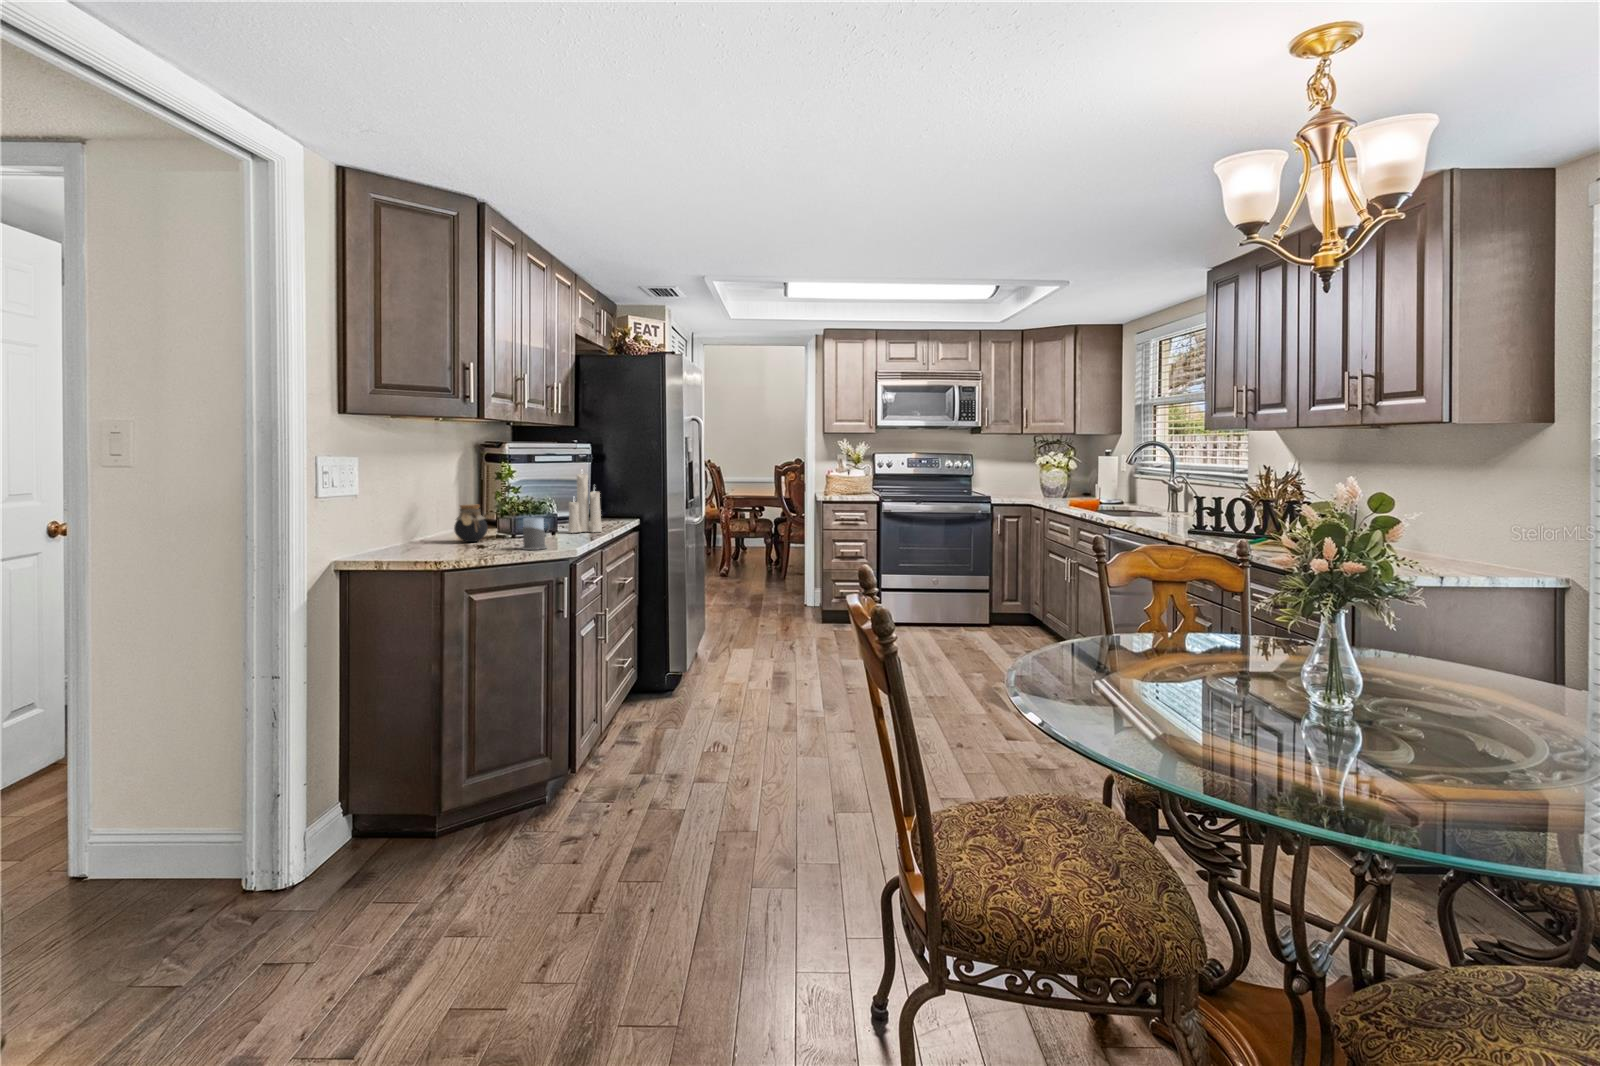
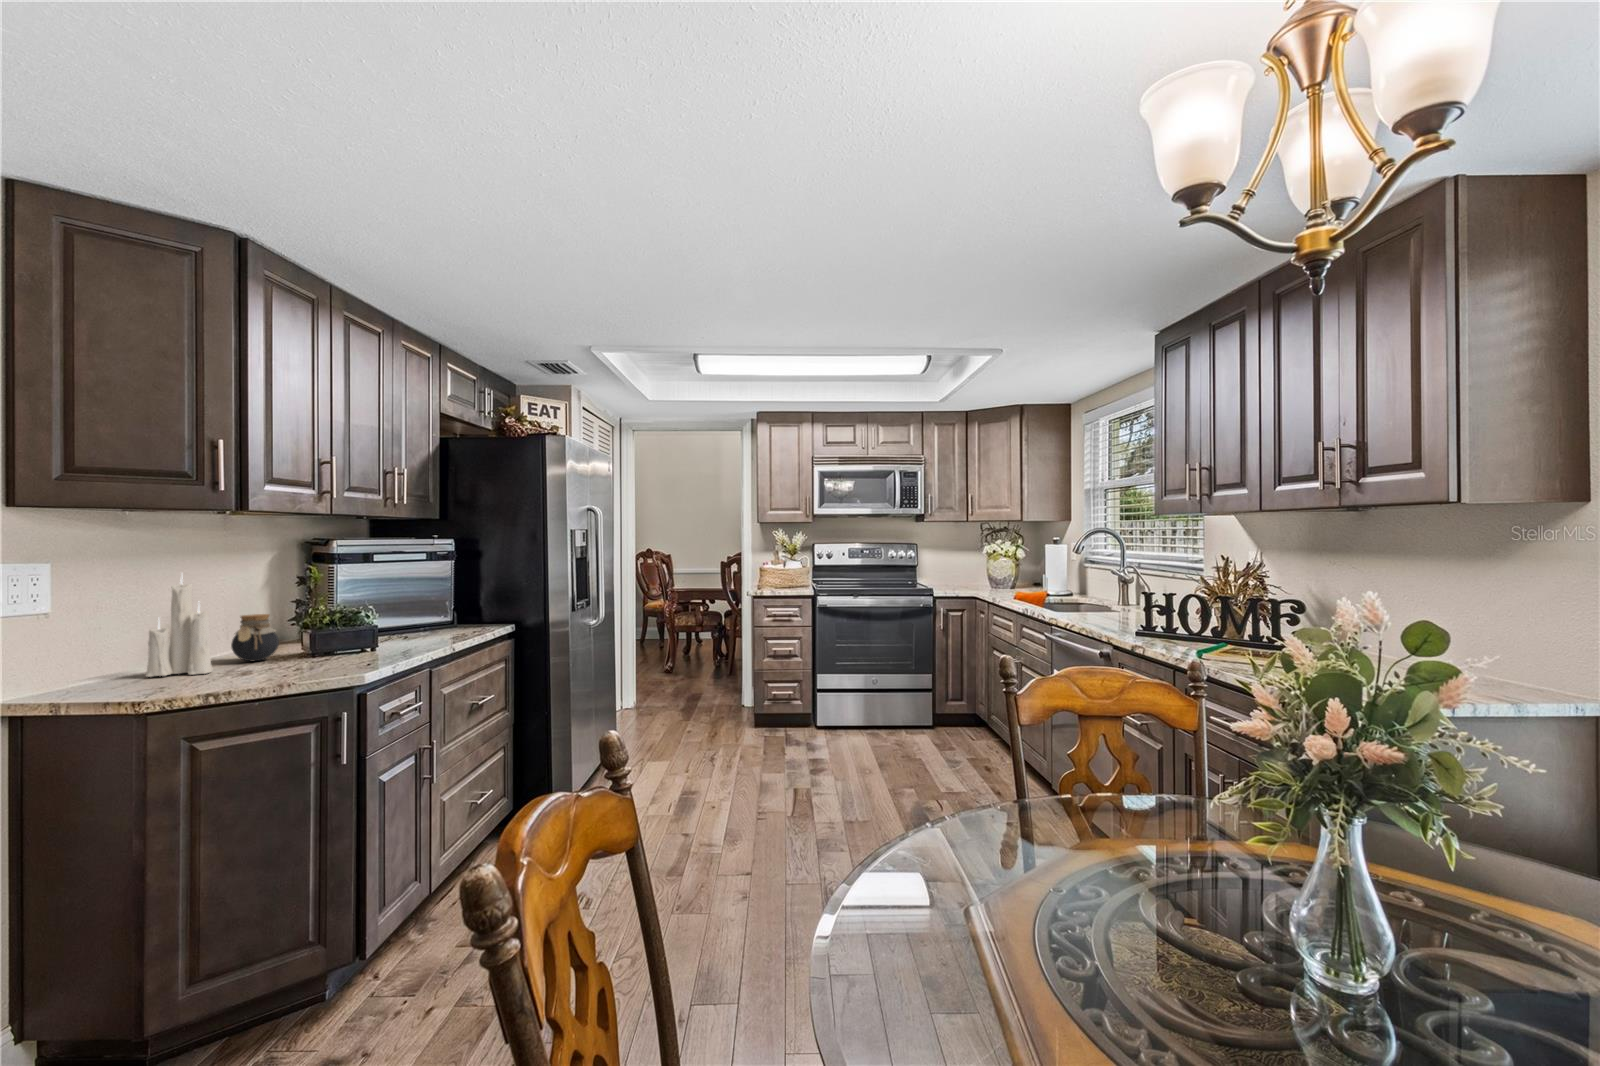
candle: present [568,470,602,533] -> present [146,578,212,677]
mug: present [522,517,550,550] -> none [296,632,341,674]

